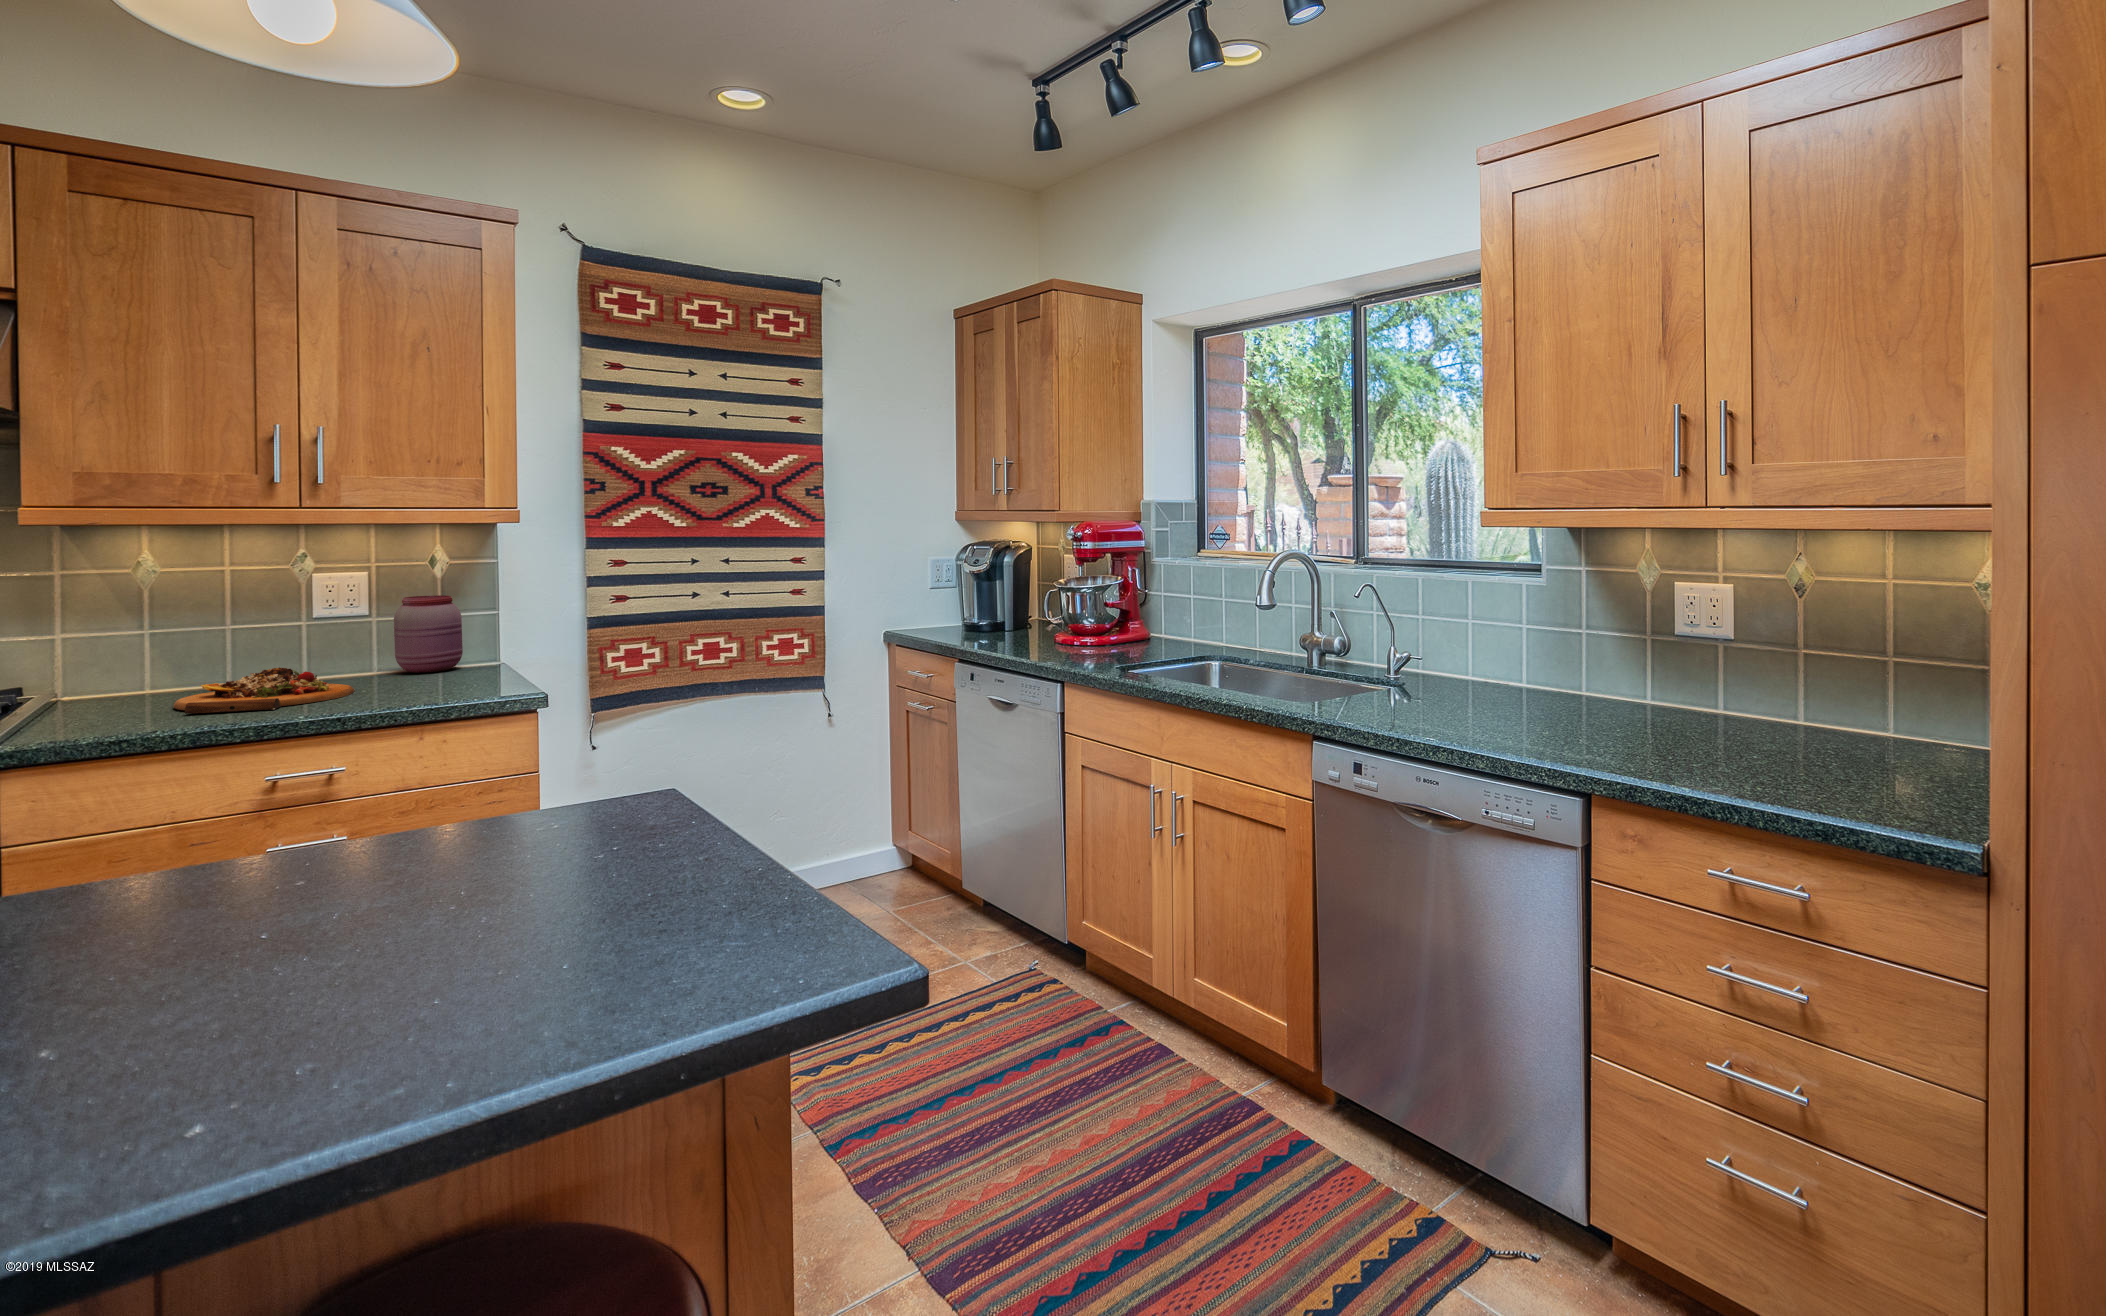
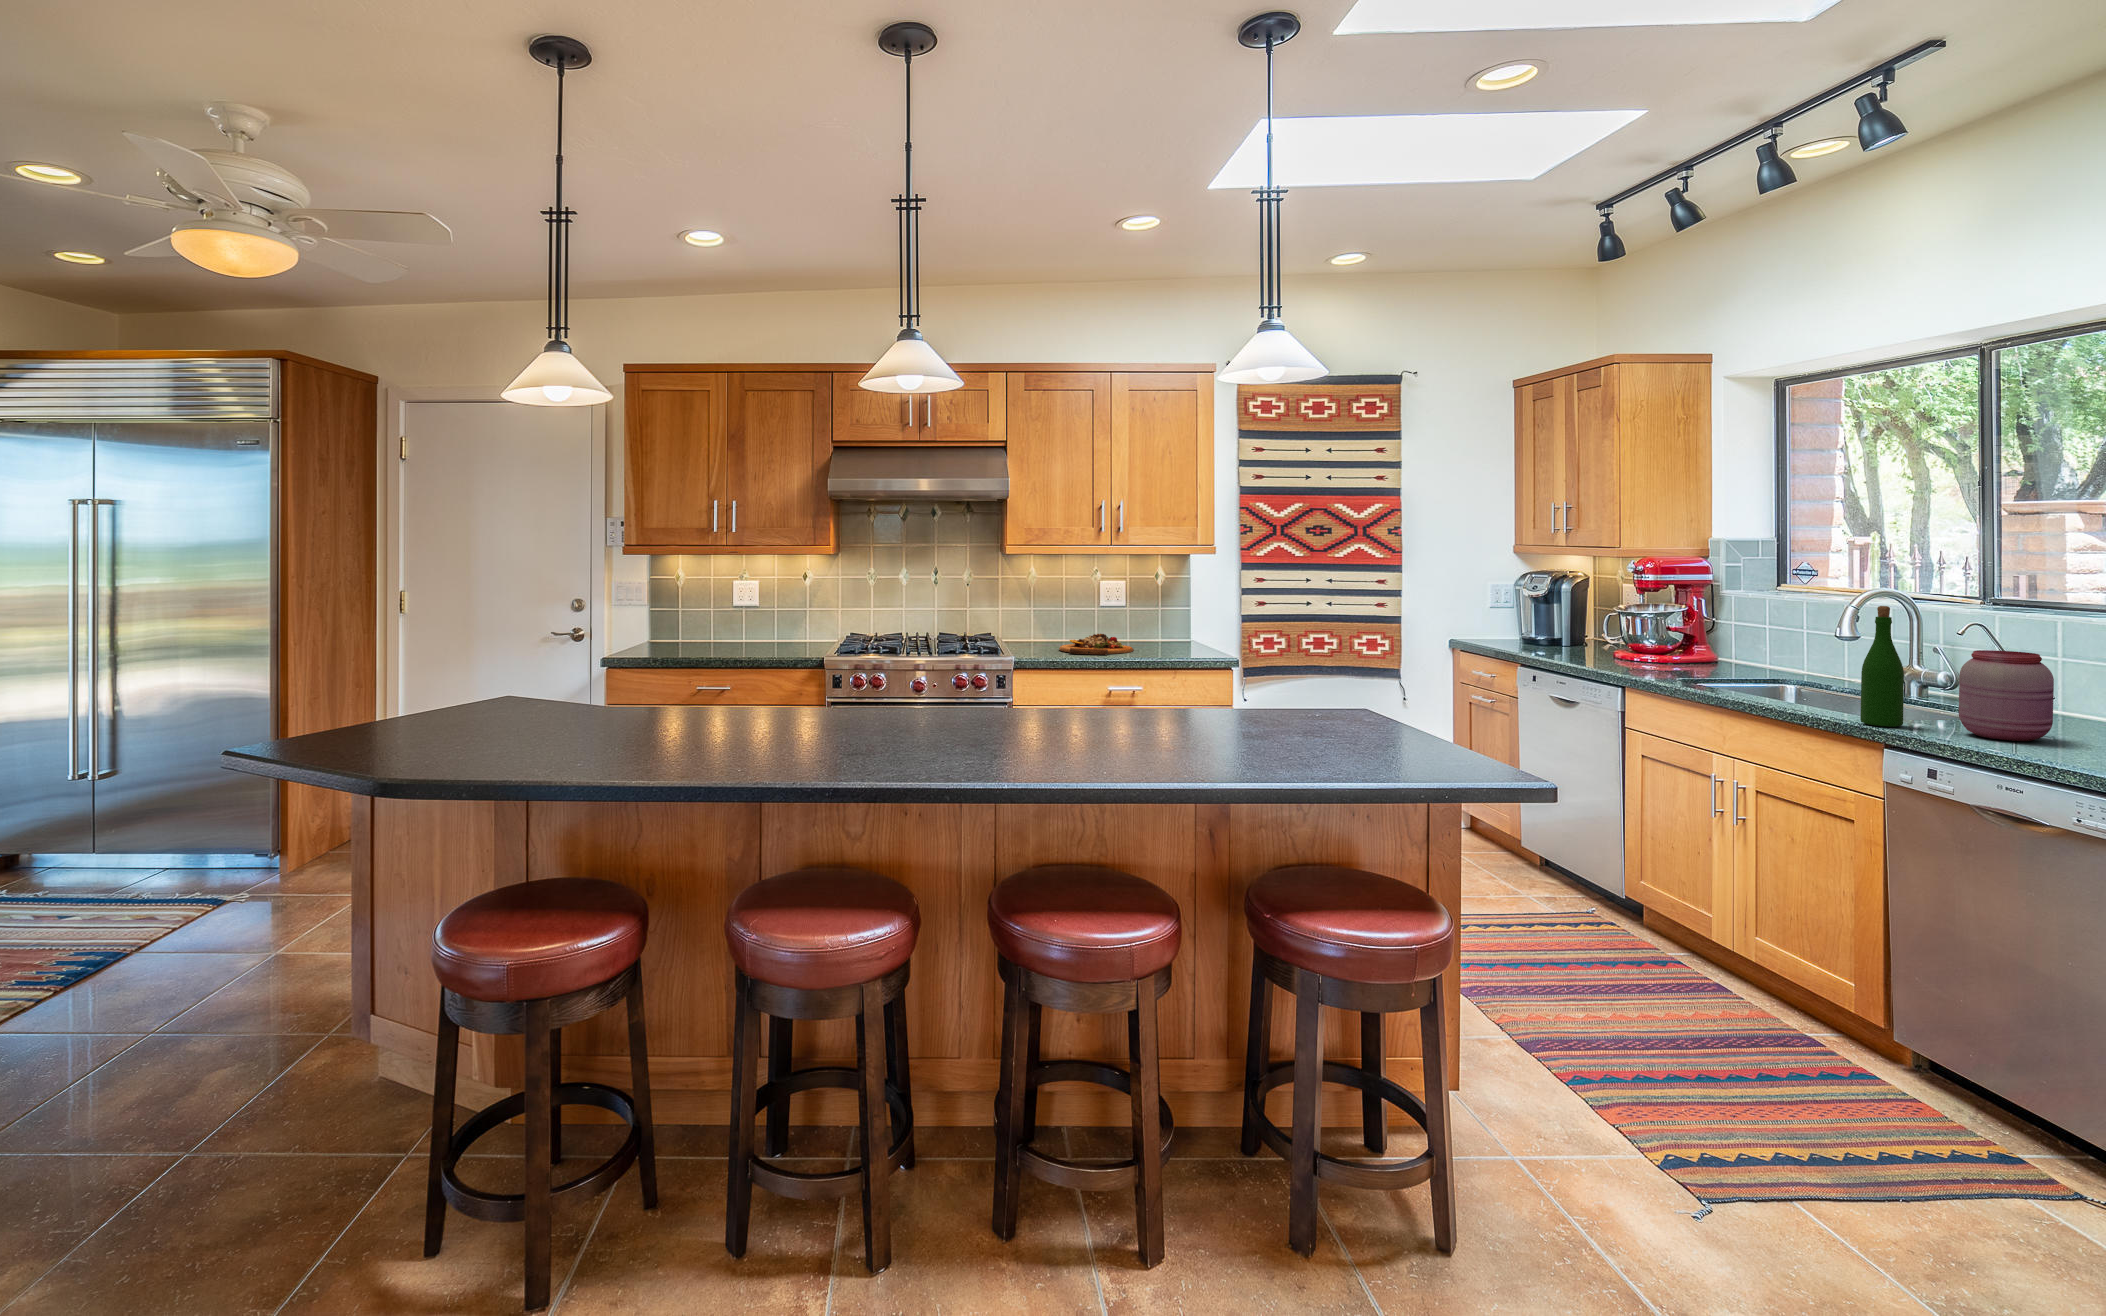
wine bottle: none [1291,573,1327,715] -> present [1860,606,1904,727]
jar: present [394,595,463,673] -> present [1959,650,2054,741]

